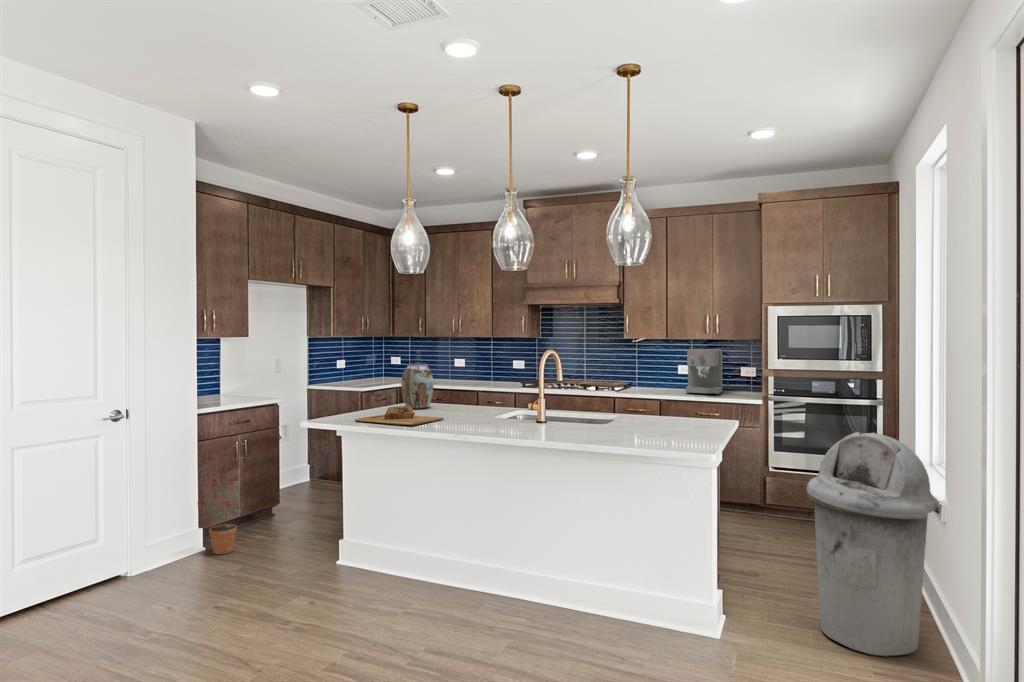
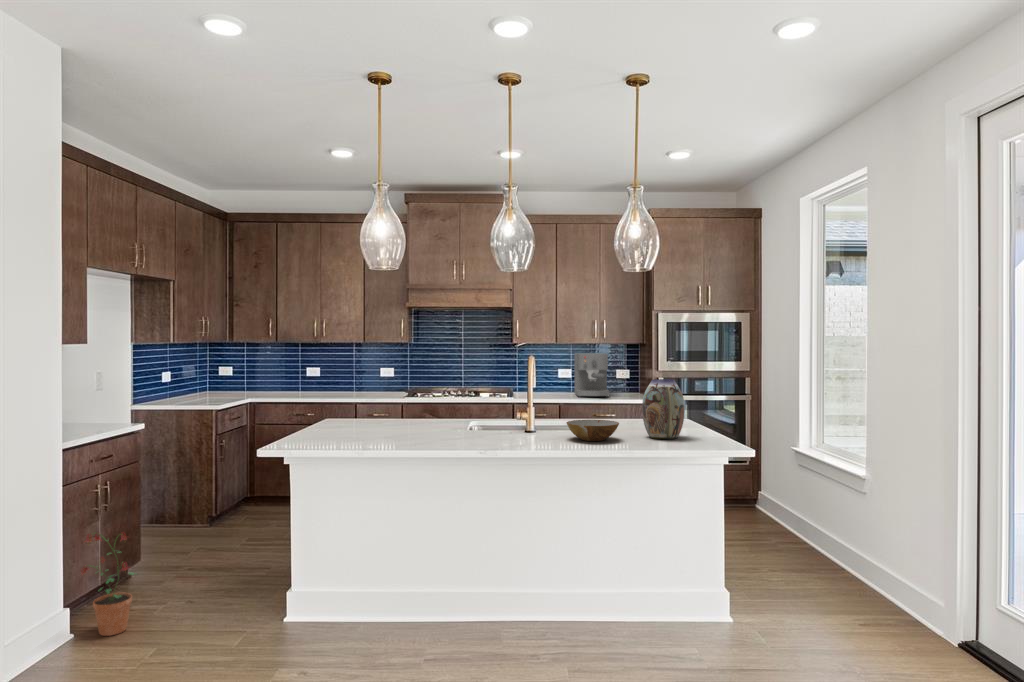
vase: present [401,363,434,409] -> present [642,379,685,439]
cutting board: present [355,407,444,425] -> none [328,424,425,445]
bowl: none [553,412,604,433] -> present [567,420,619,441]
trash can: present [807,432,941,656] -> none [788,424,899,616]

